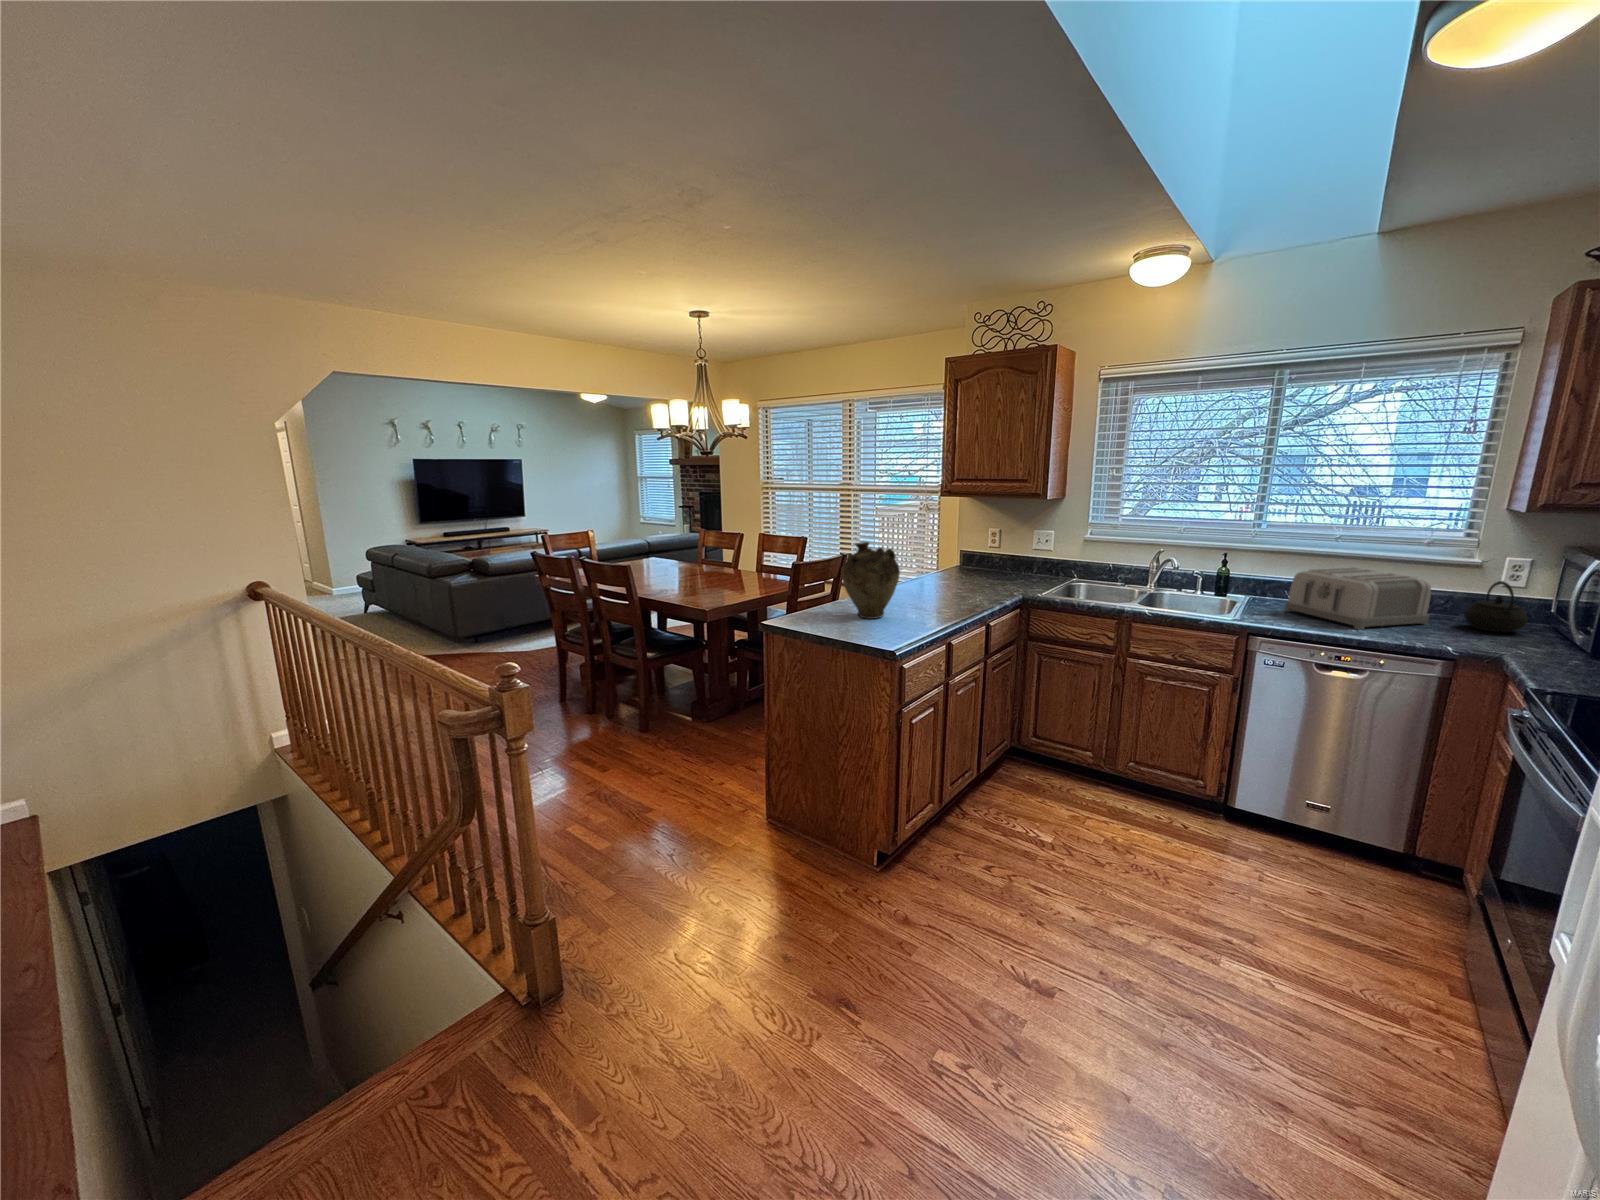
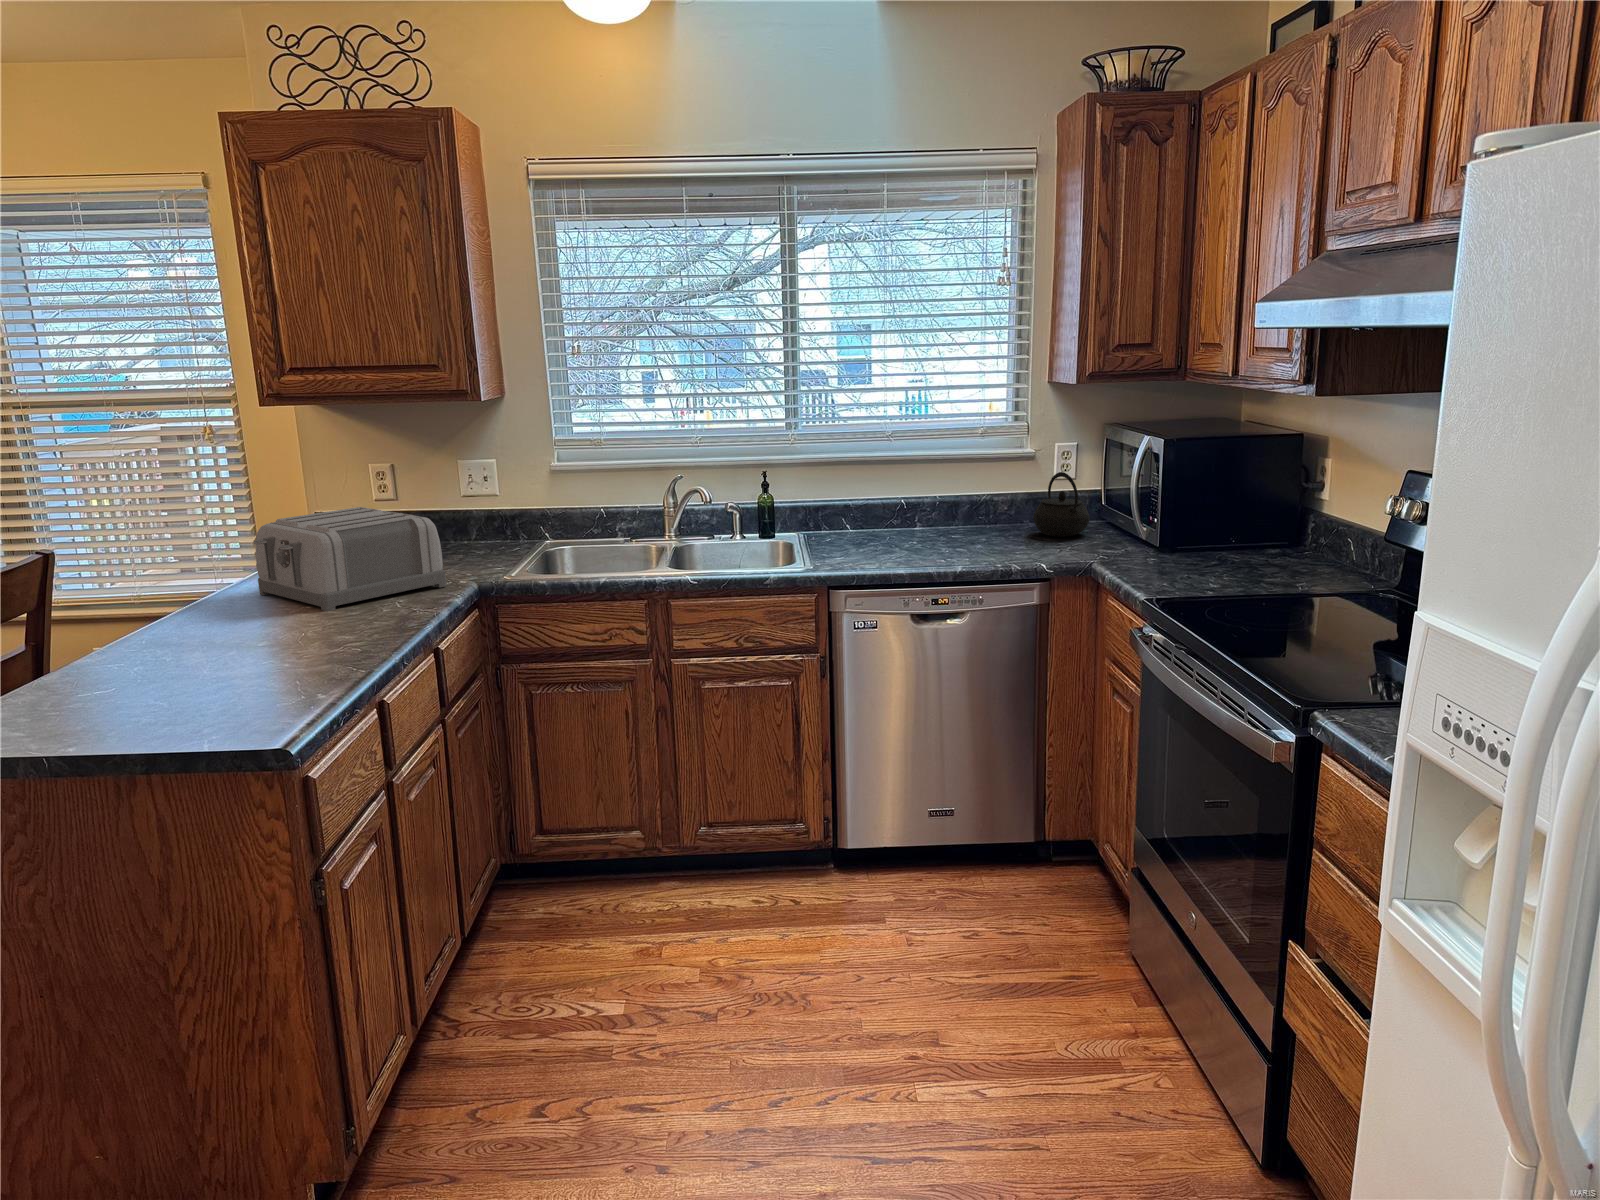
vase: present [841,542,900,619] -> none [87,512,241,688]
toaster: present [1285,567,1431,630] -> present [254,507,446,611]

